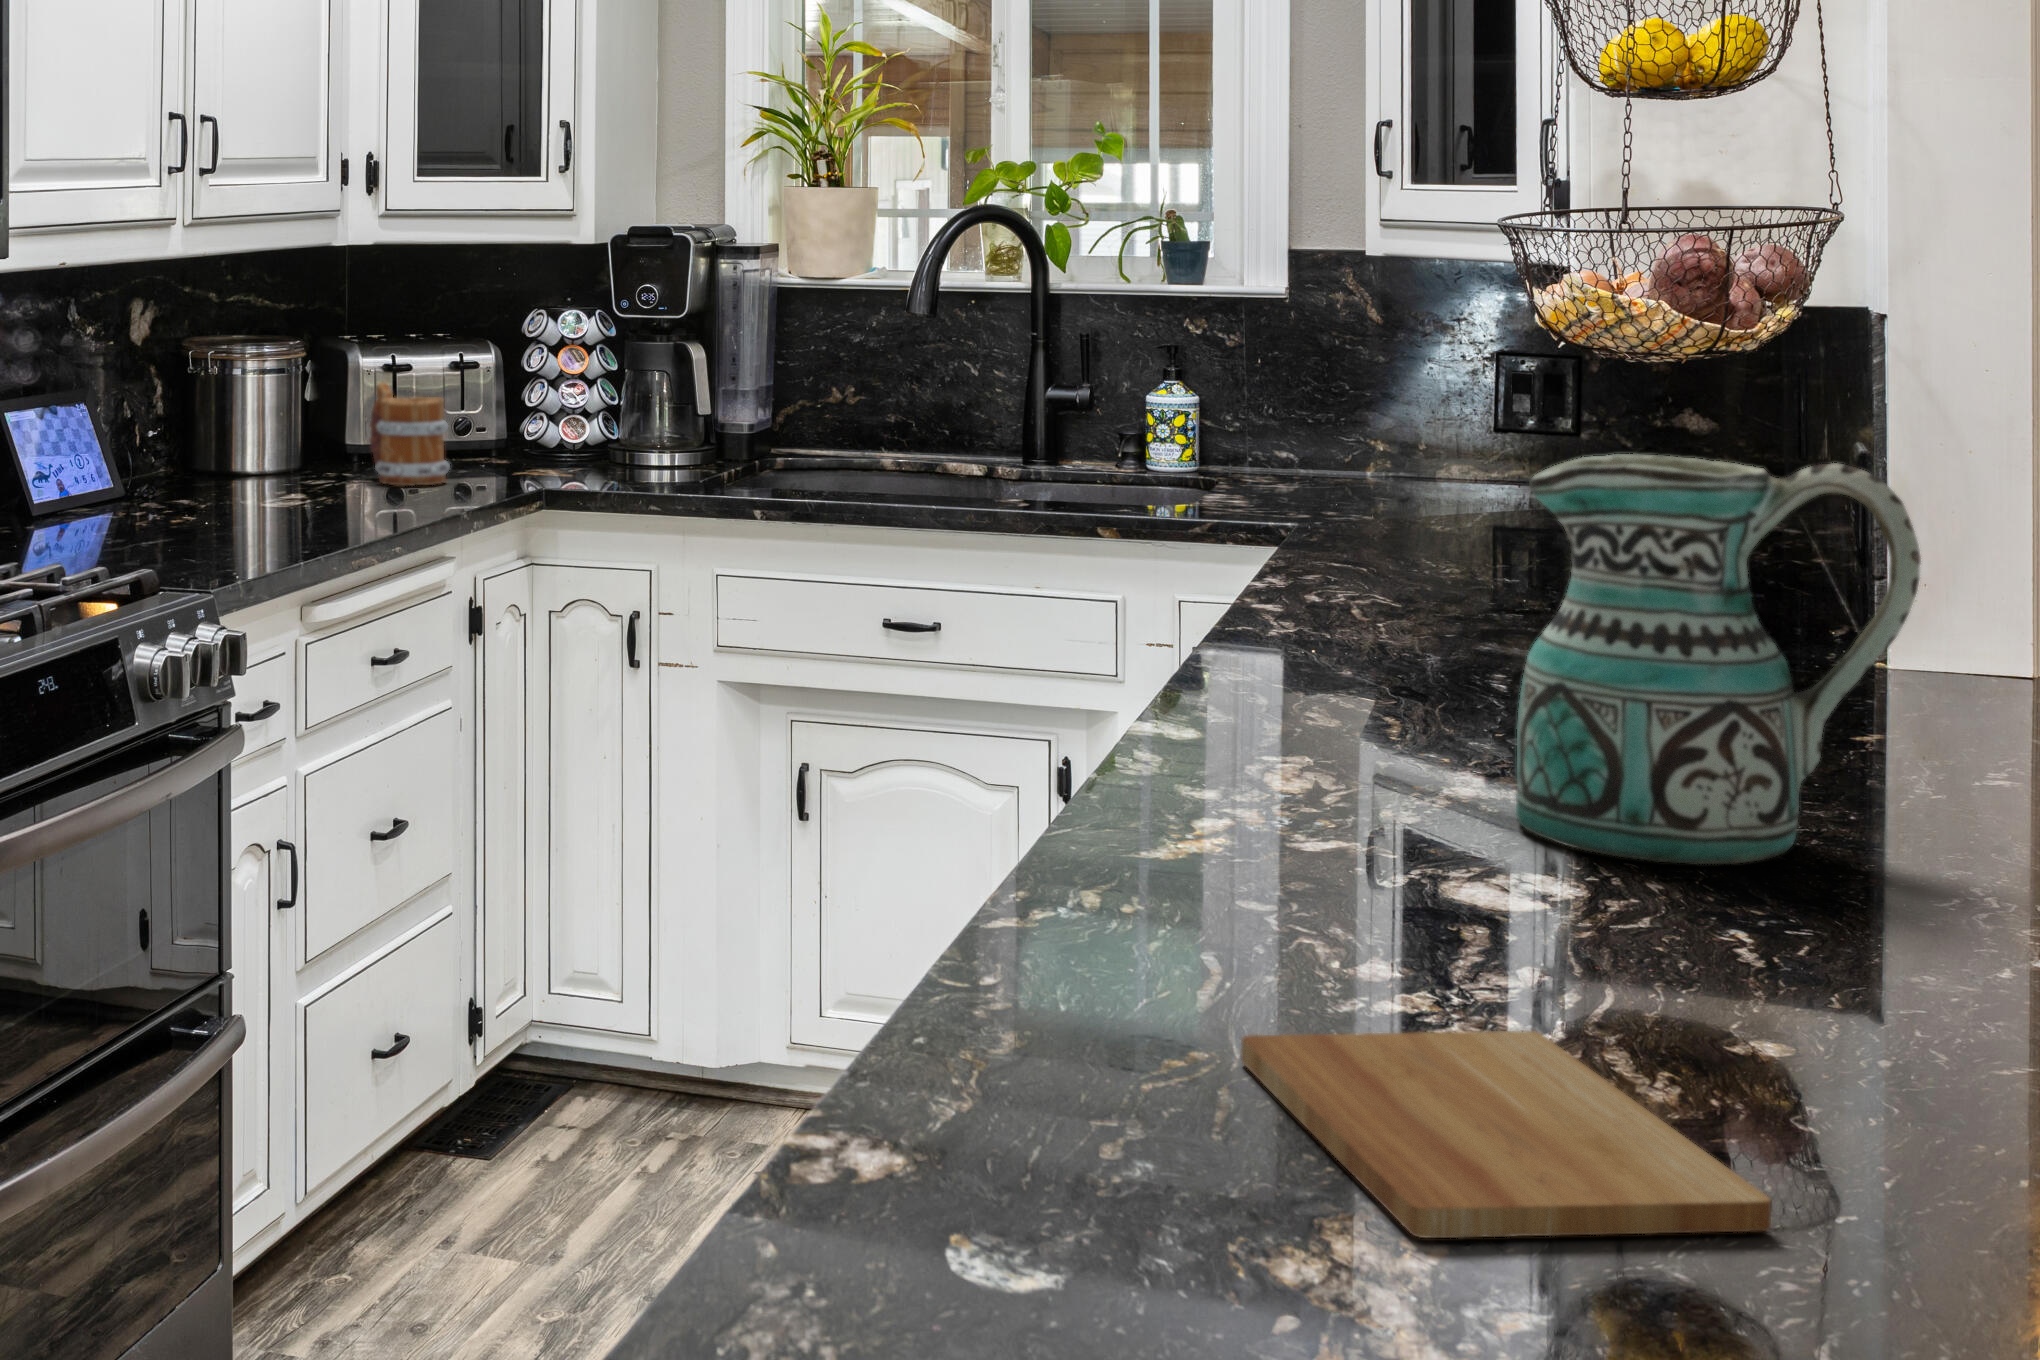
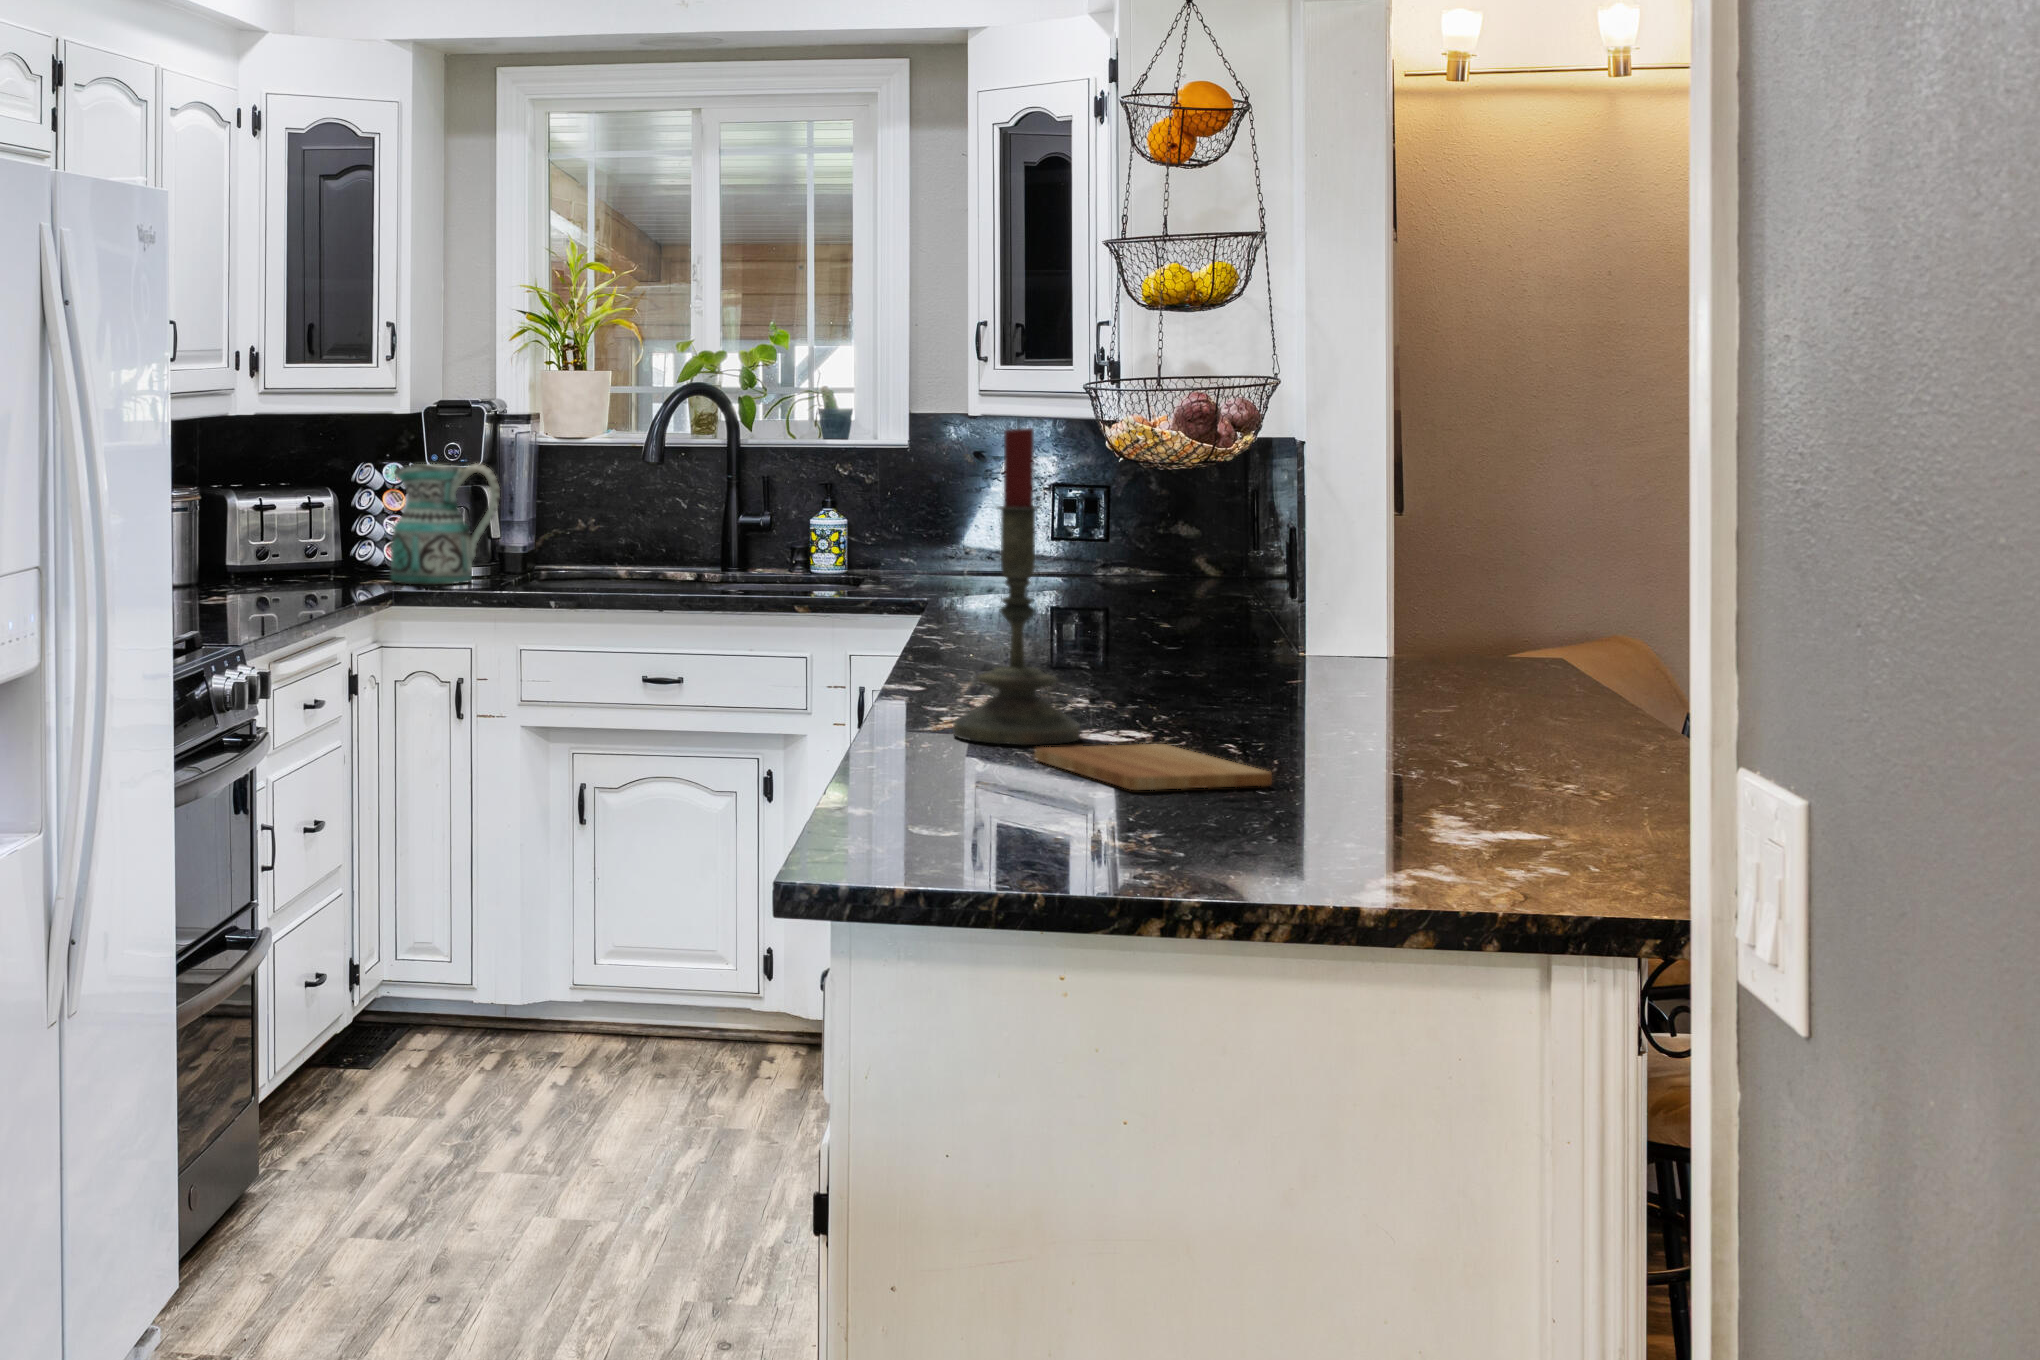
candle: none [1117,324,1376,995] -> present [953,420,1080,745]
mug: present [370,382,450,486] -> none [254,511,319,587]
ceramic pitcher: present [1516,454,1921,864] -> present [390,464,500,584]

